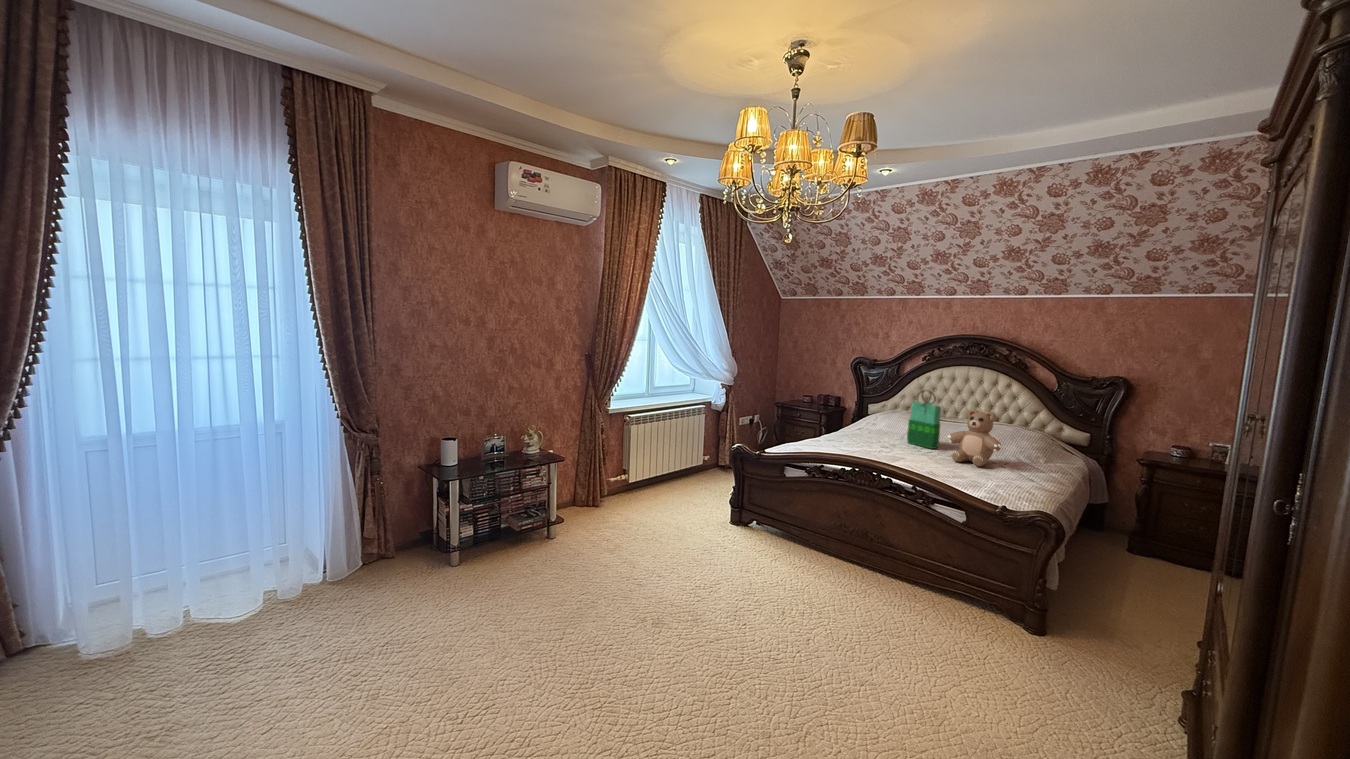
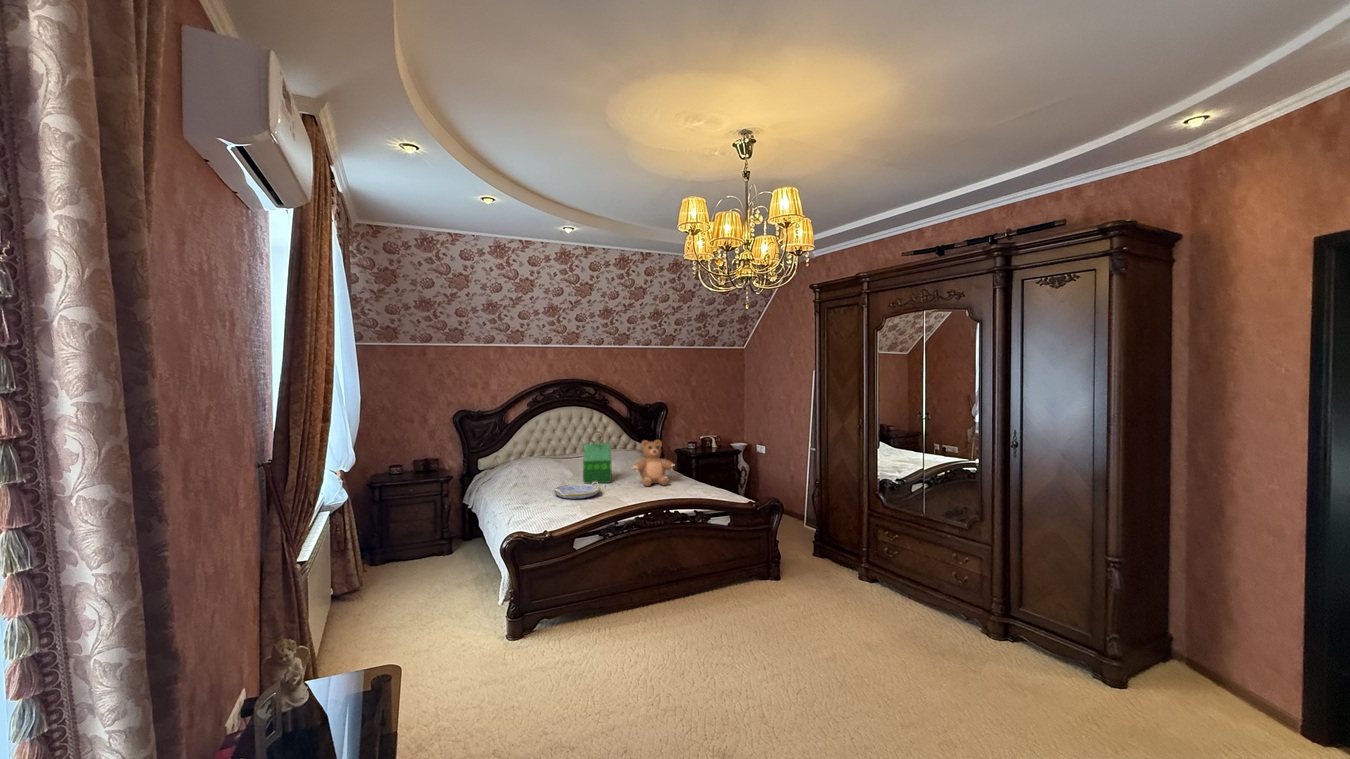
serving tray: none [843,434,896,450] -> present [553,482,600,499]

